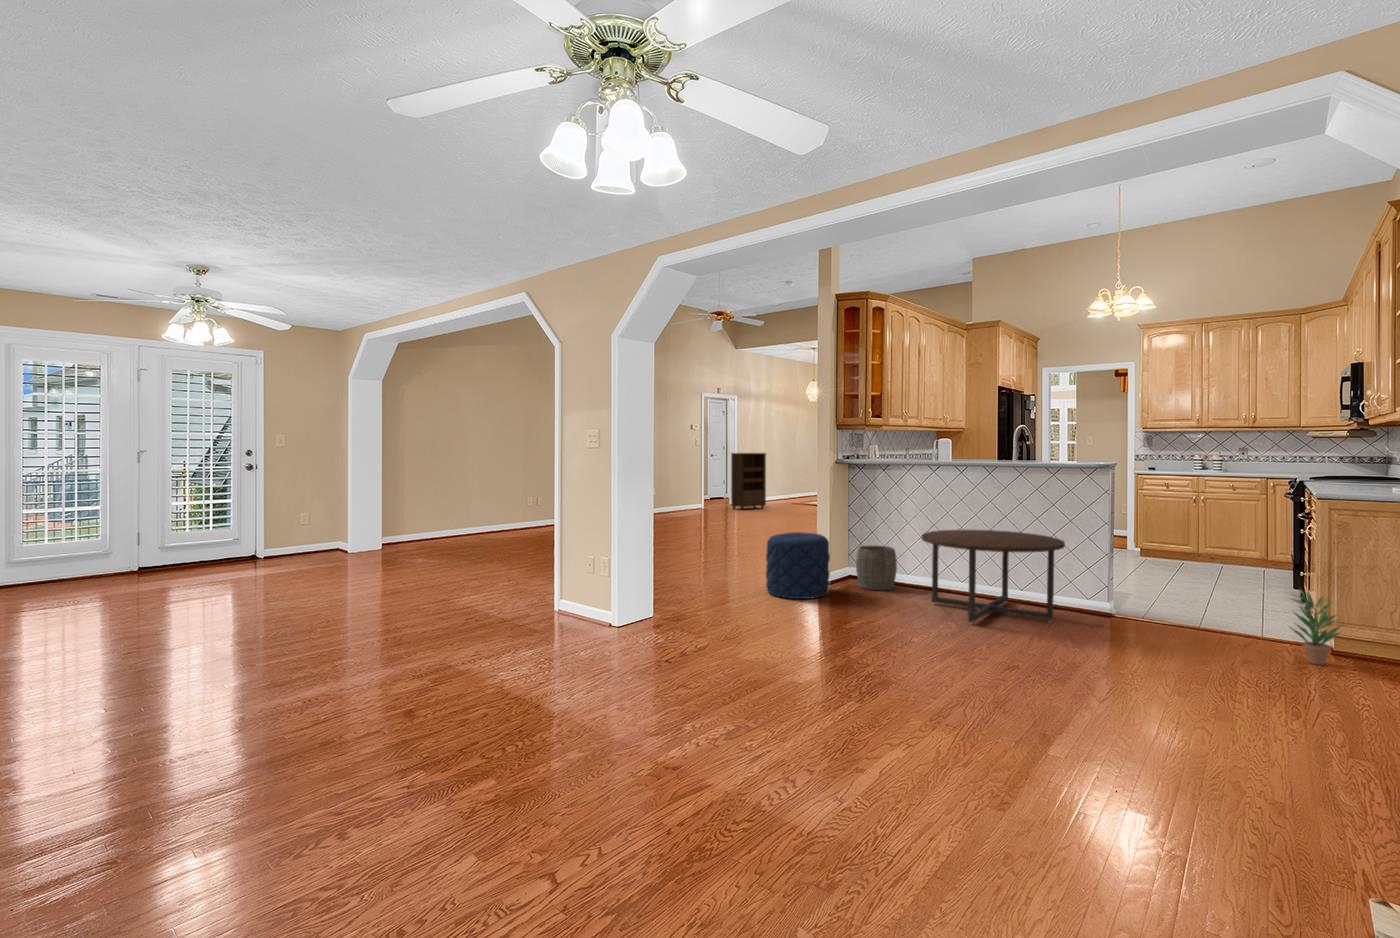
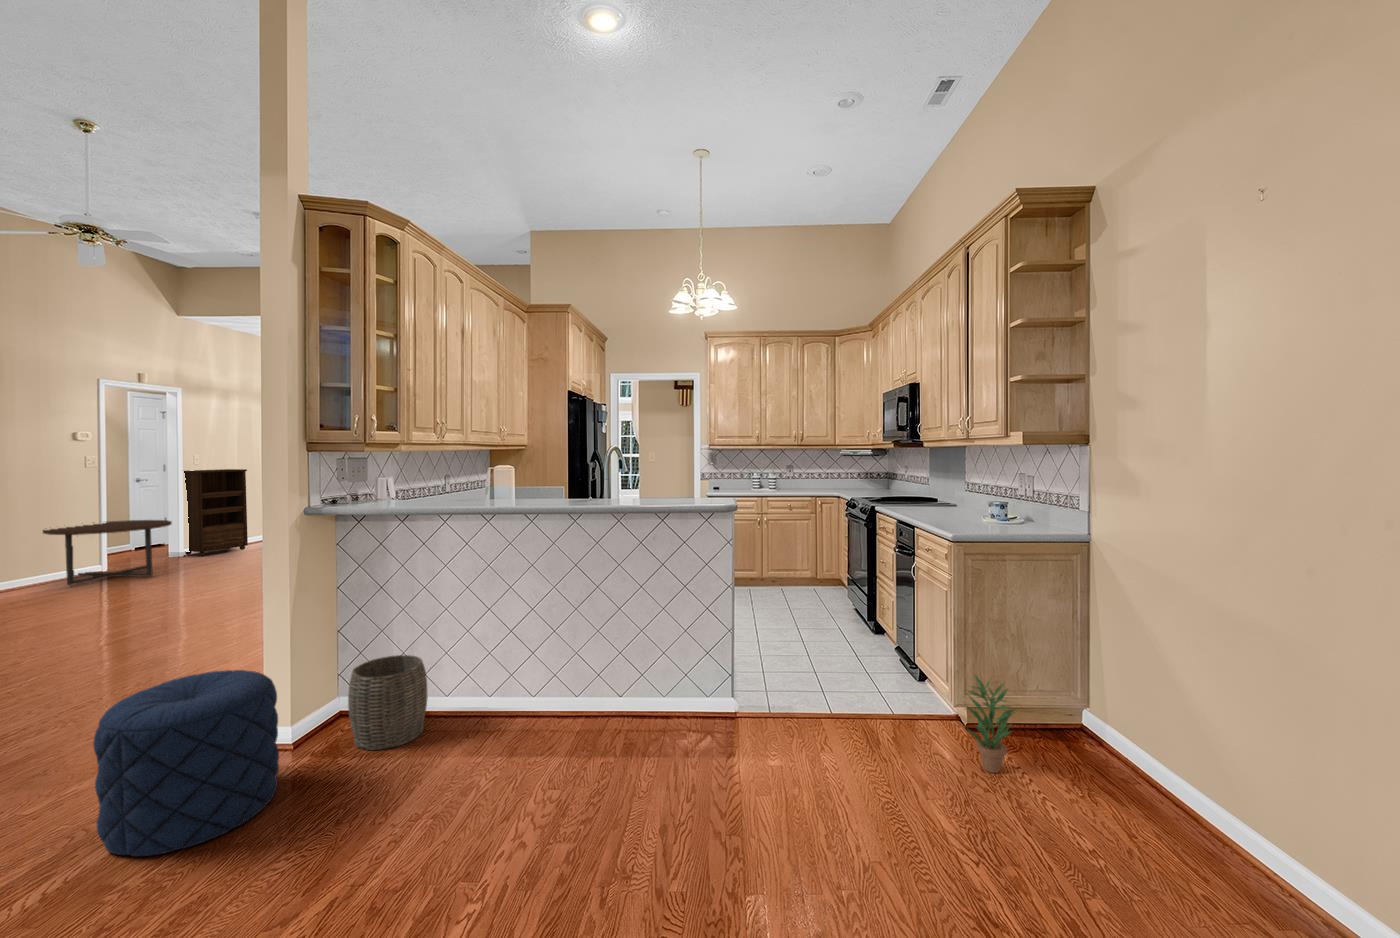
coffee table: present [922,530,1065,624] -> present [43,520,172,587]

